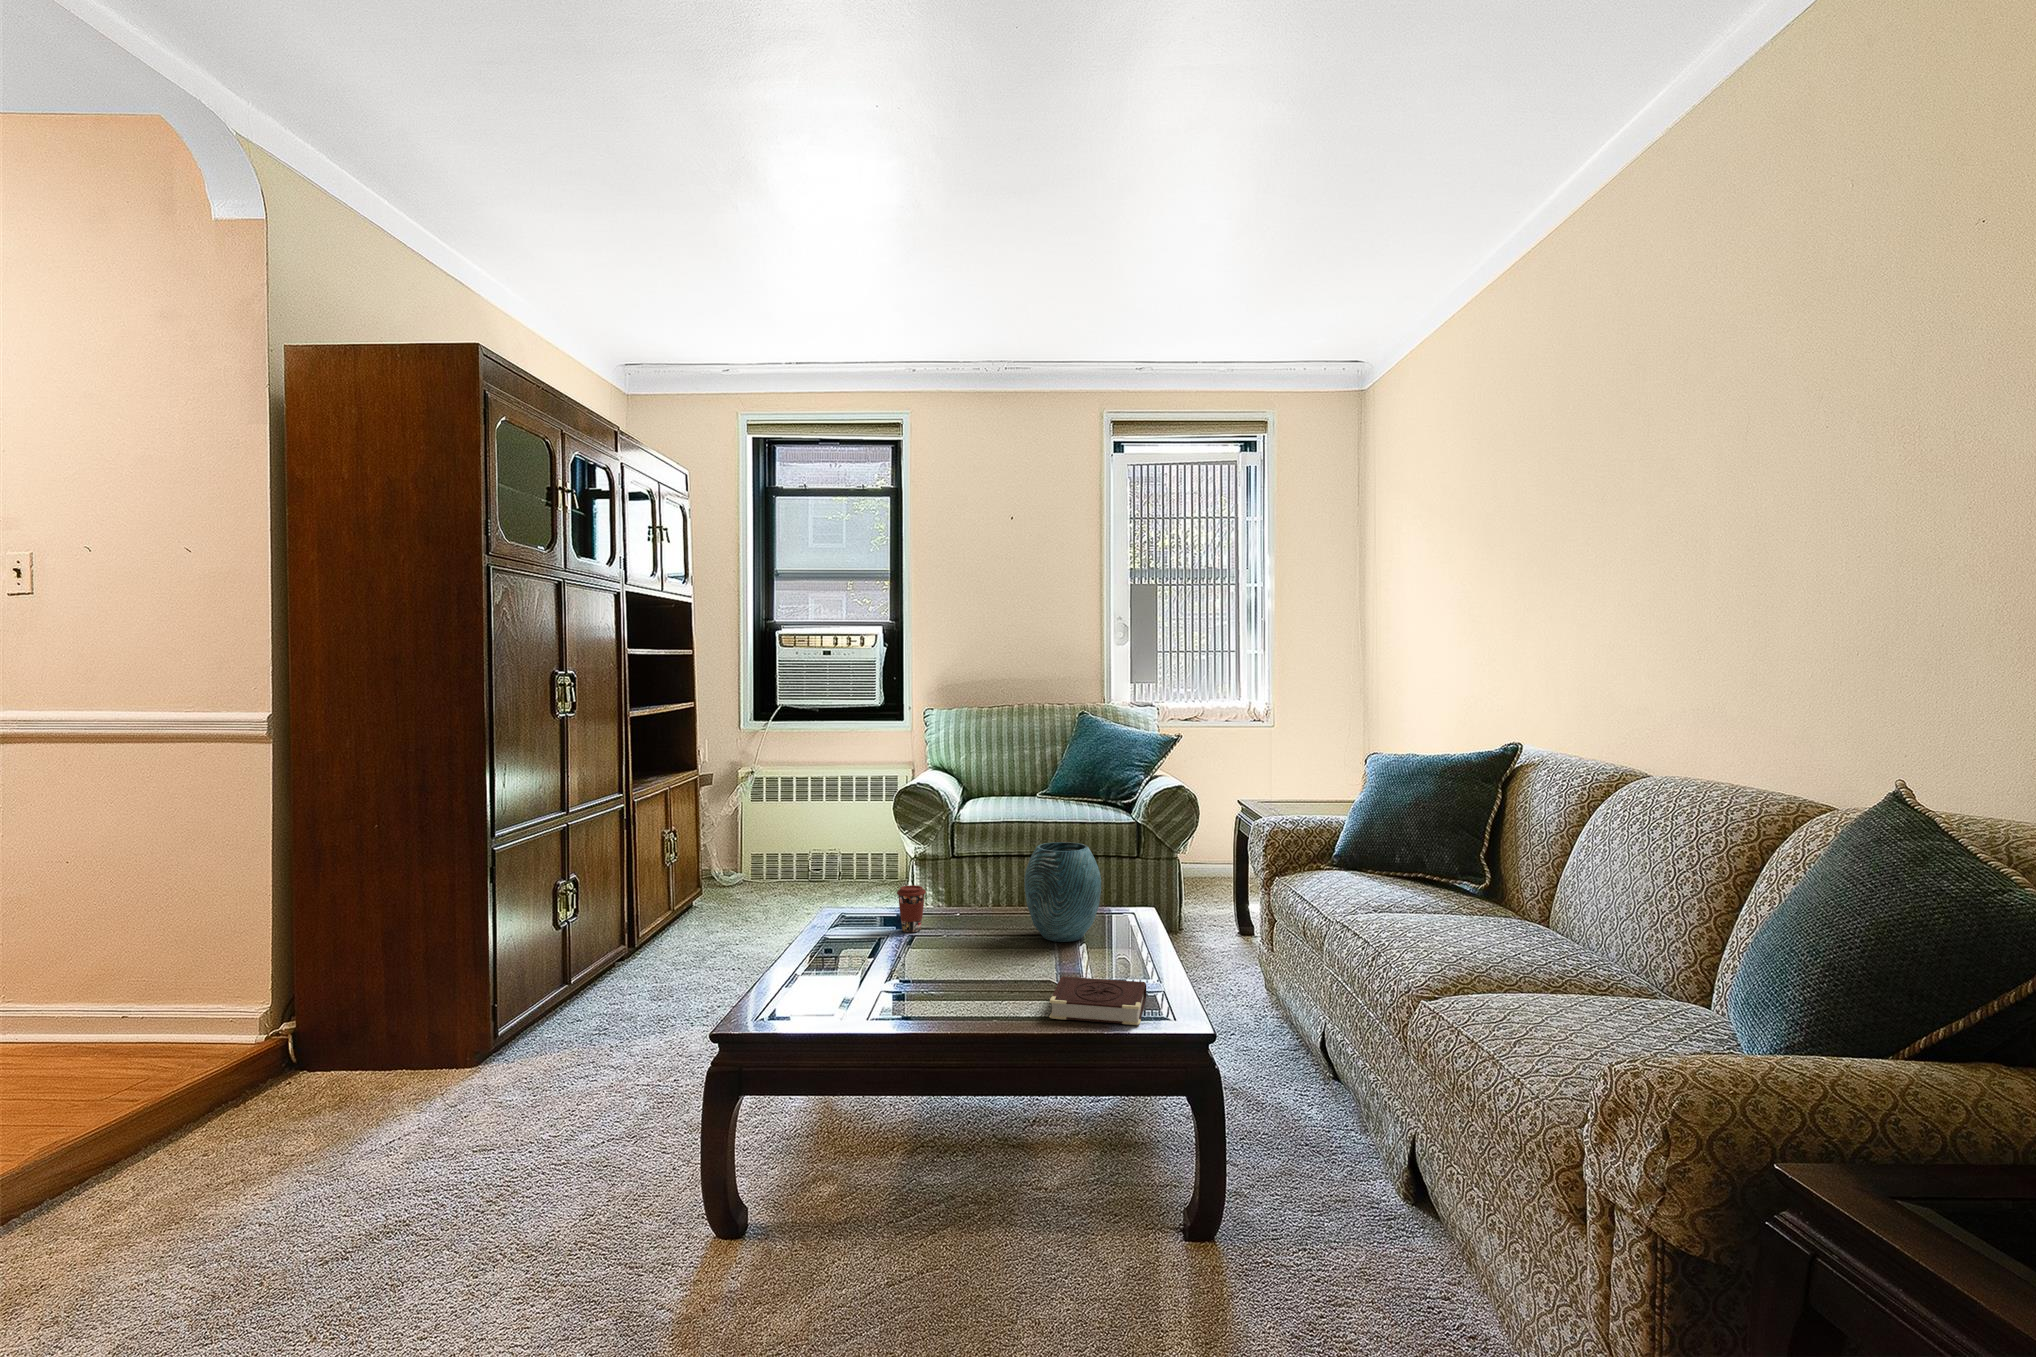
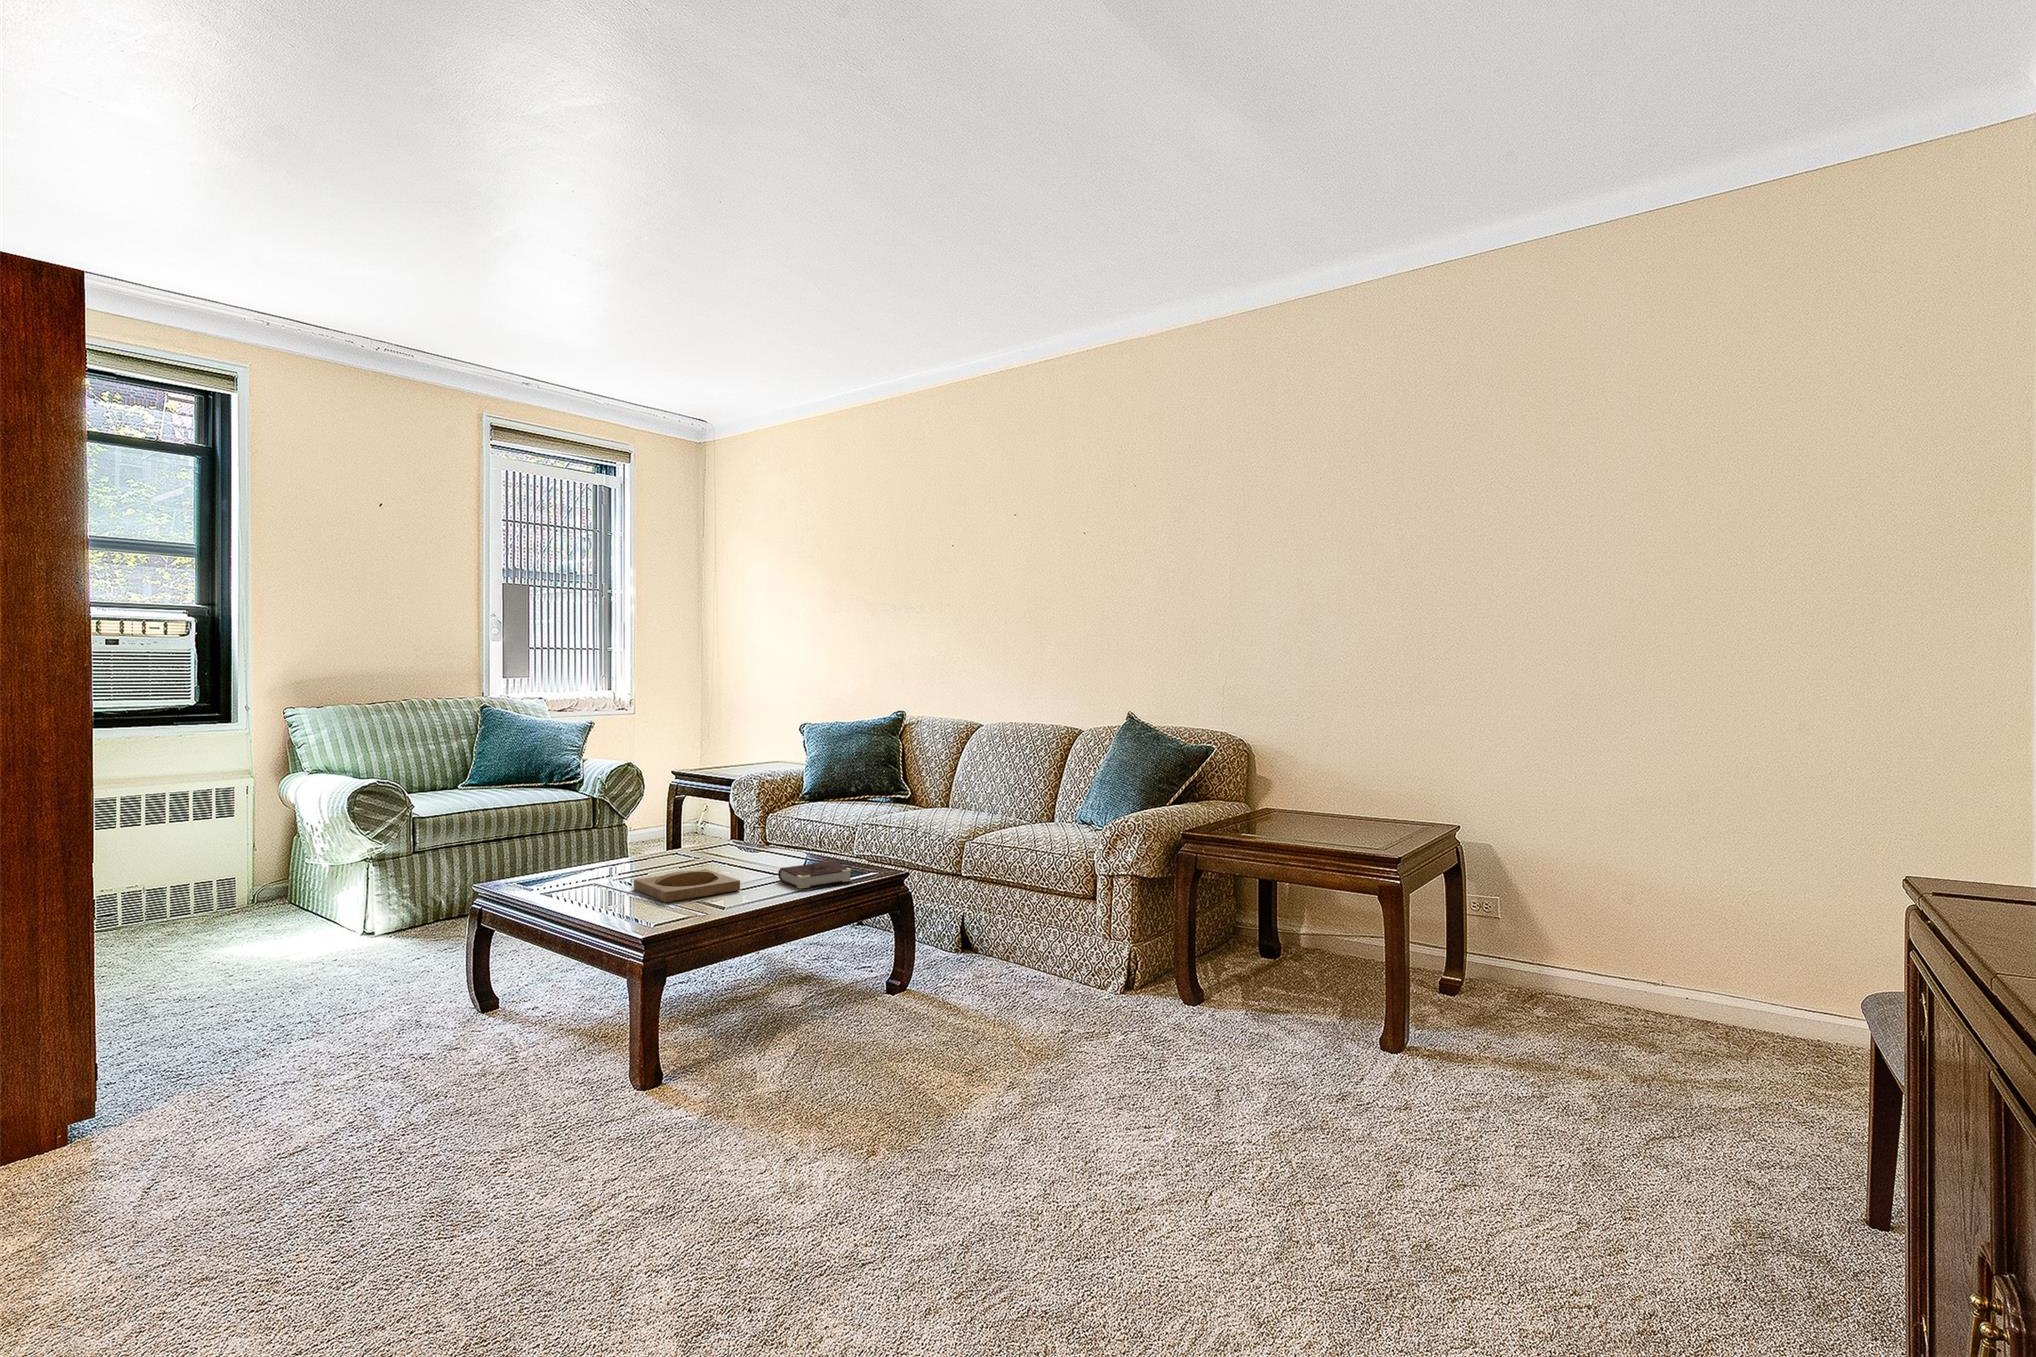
vase: present [1025,842,1101,942] -> none [672,792,733,865]
coffee cup: present [897,885,926,932] -> none [567,843,594,881]
tray: none [885,947,1009,996] -> present [634,869,740,902]

